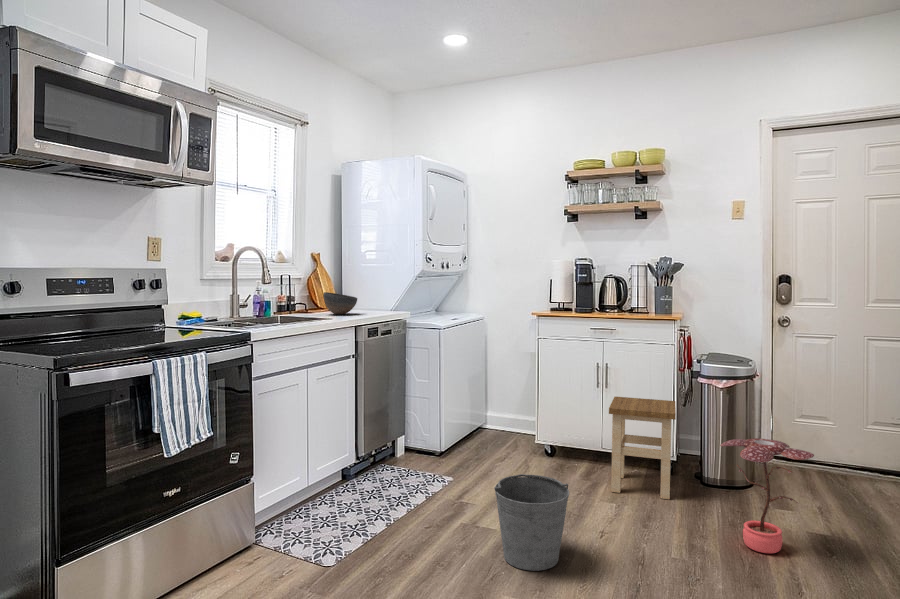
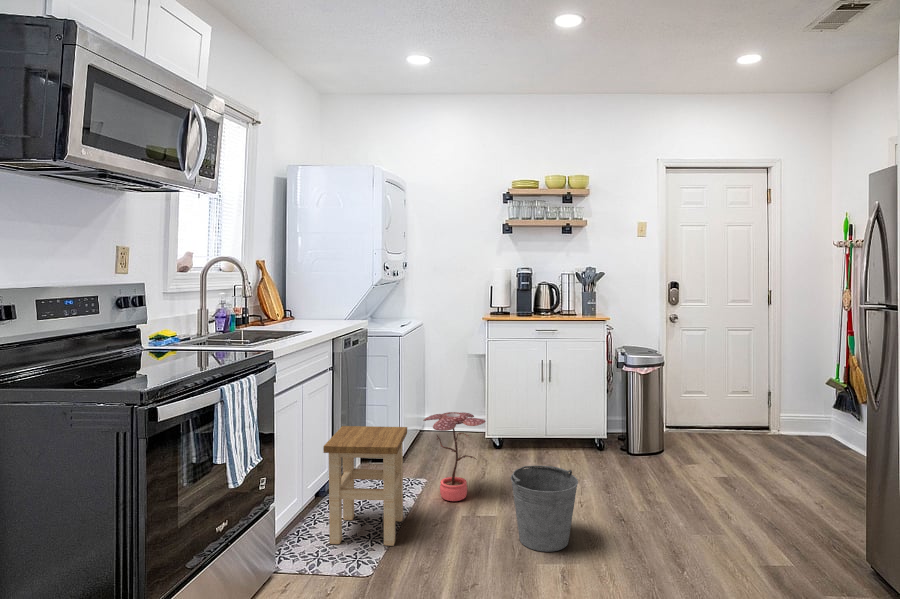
bowl: present [323,292,357,315] -> none [287,302,322,325]
stool: present [609,397,676,499] -> present [323,426,407,546]
potted plant: present [720,438,814,553] -> present [423,412,486,501]

